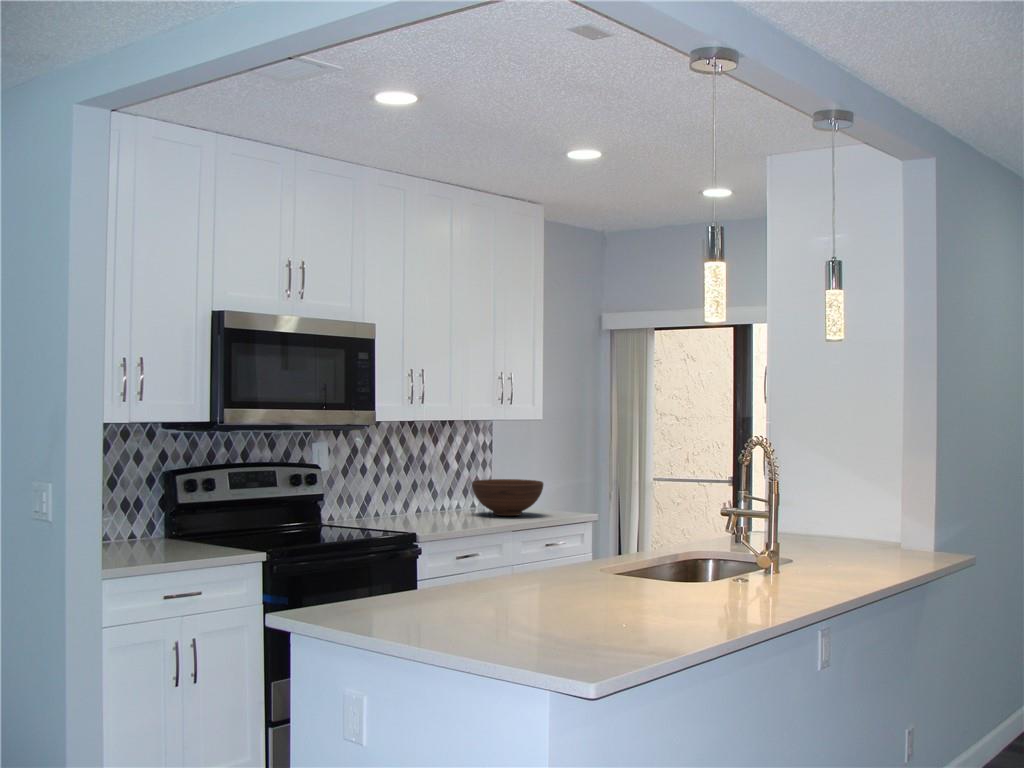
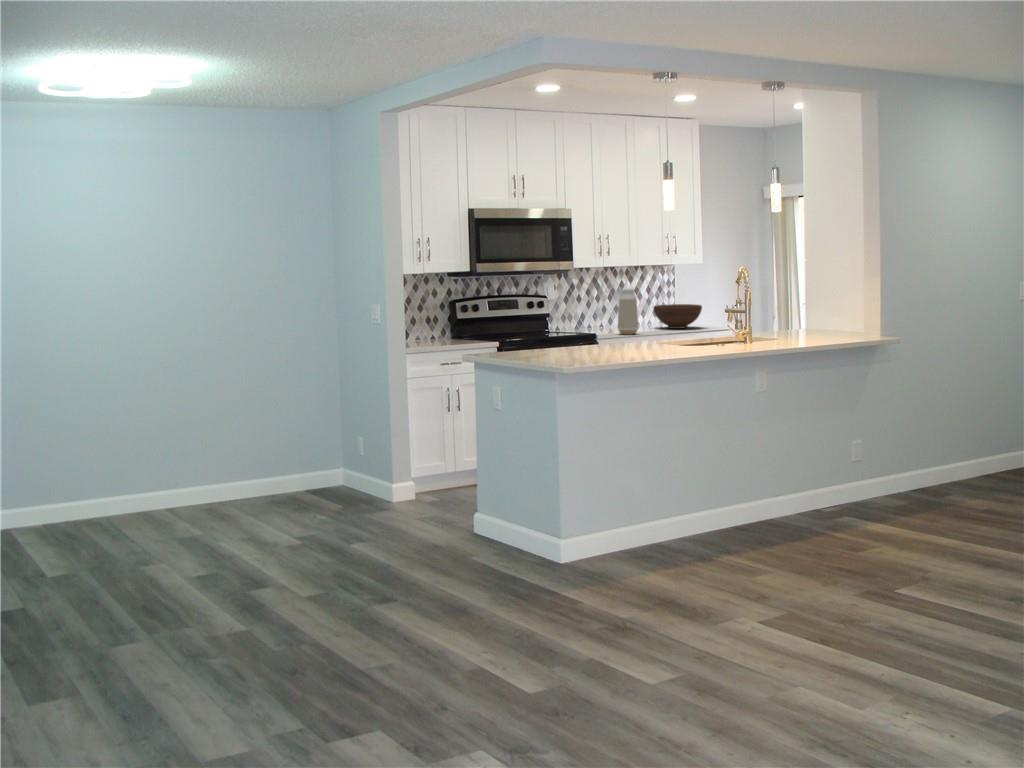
vase: none [437,456,468,528] -> present [618,289,638,335]

